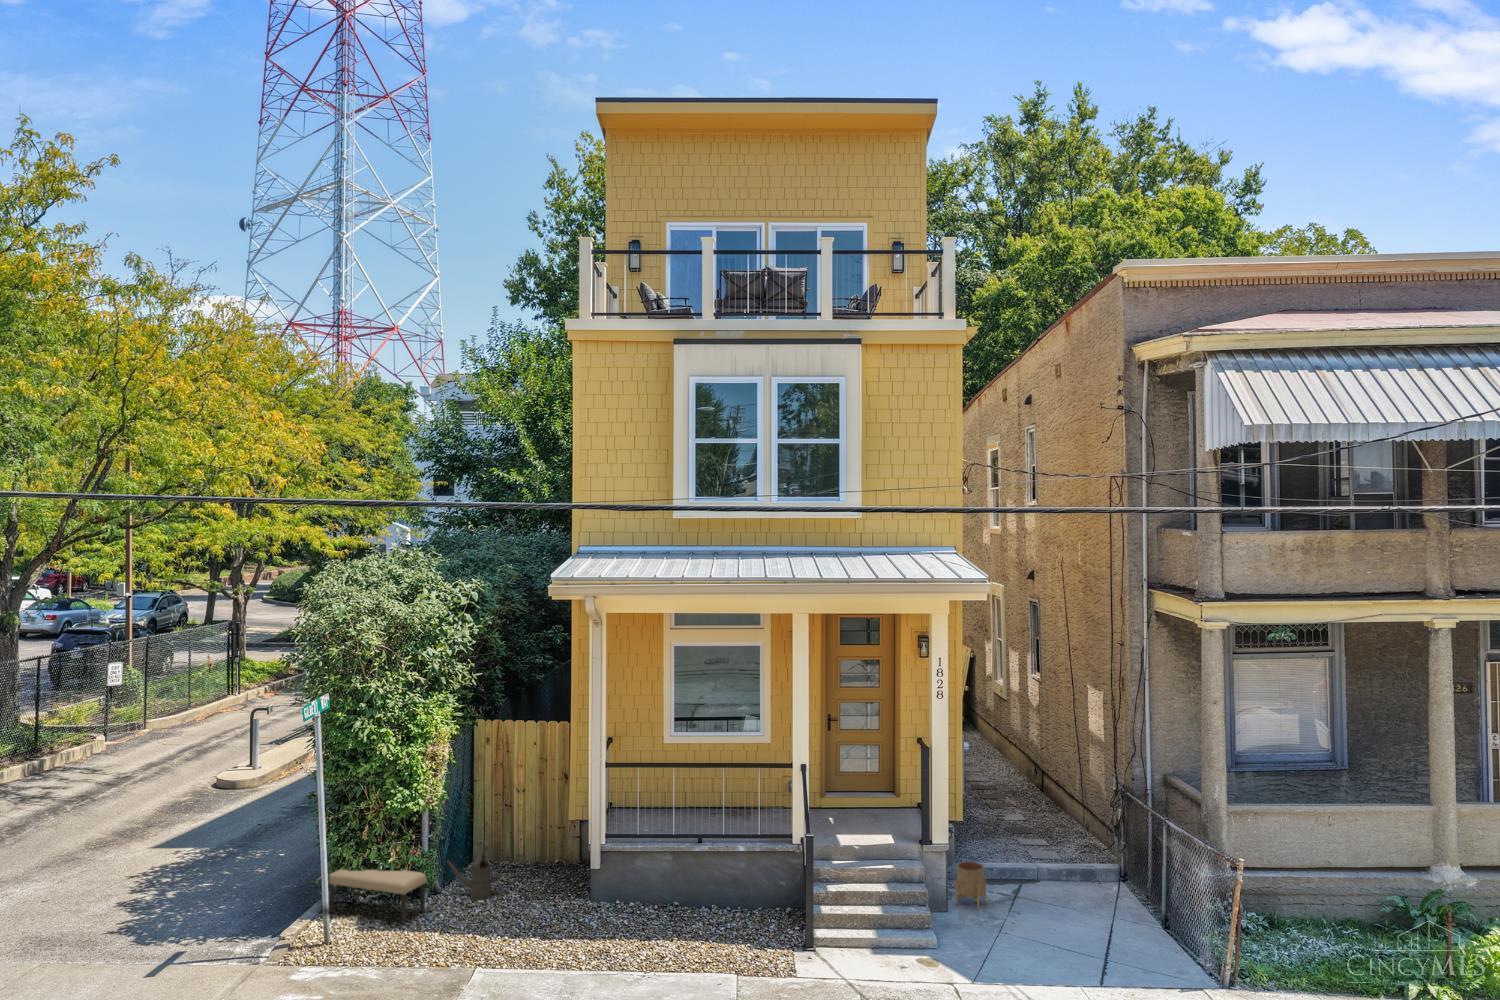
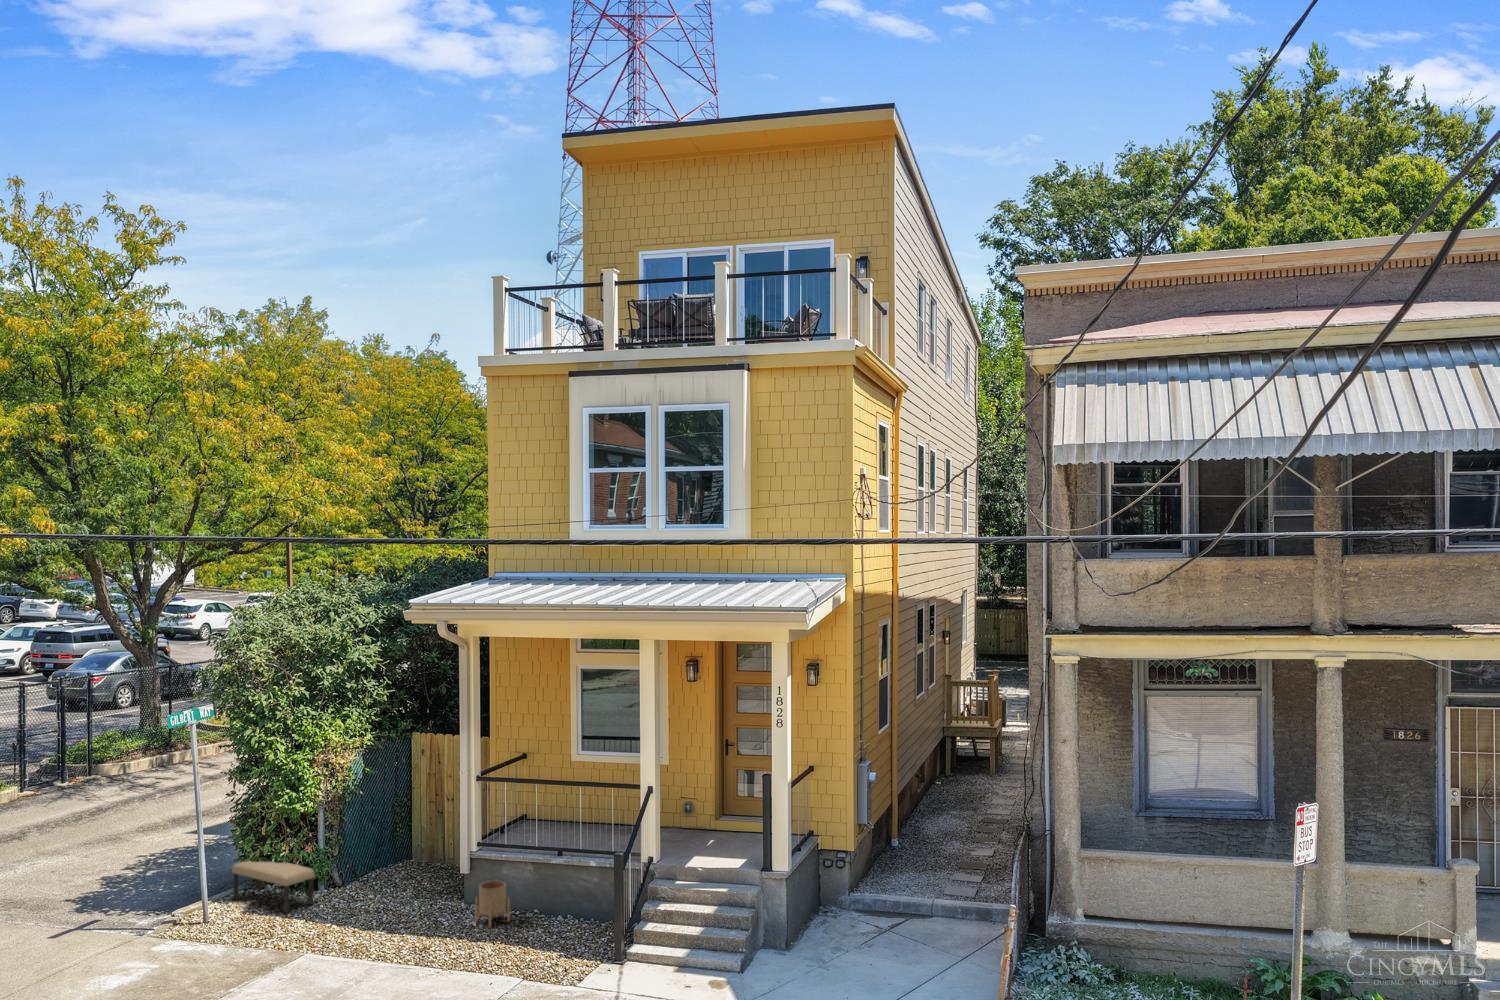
watering can: present [447,853,498,900] -> none [343,855,387,898]
planter: present [955,861,986,909] -> present [475,881,510,927]

